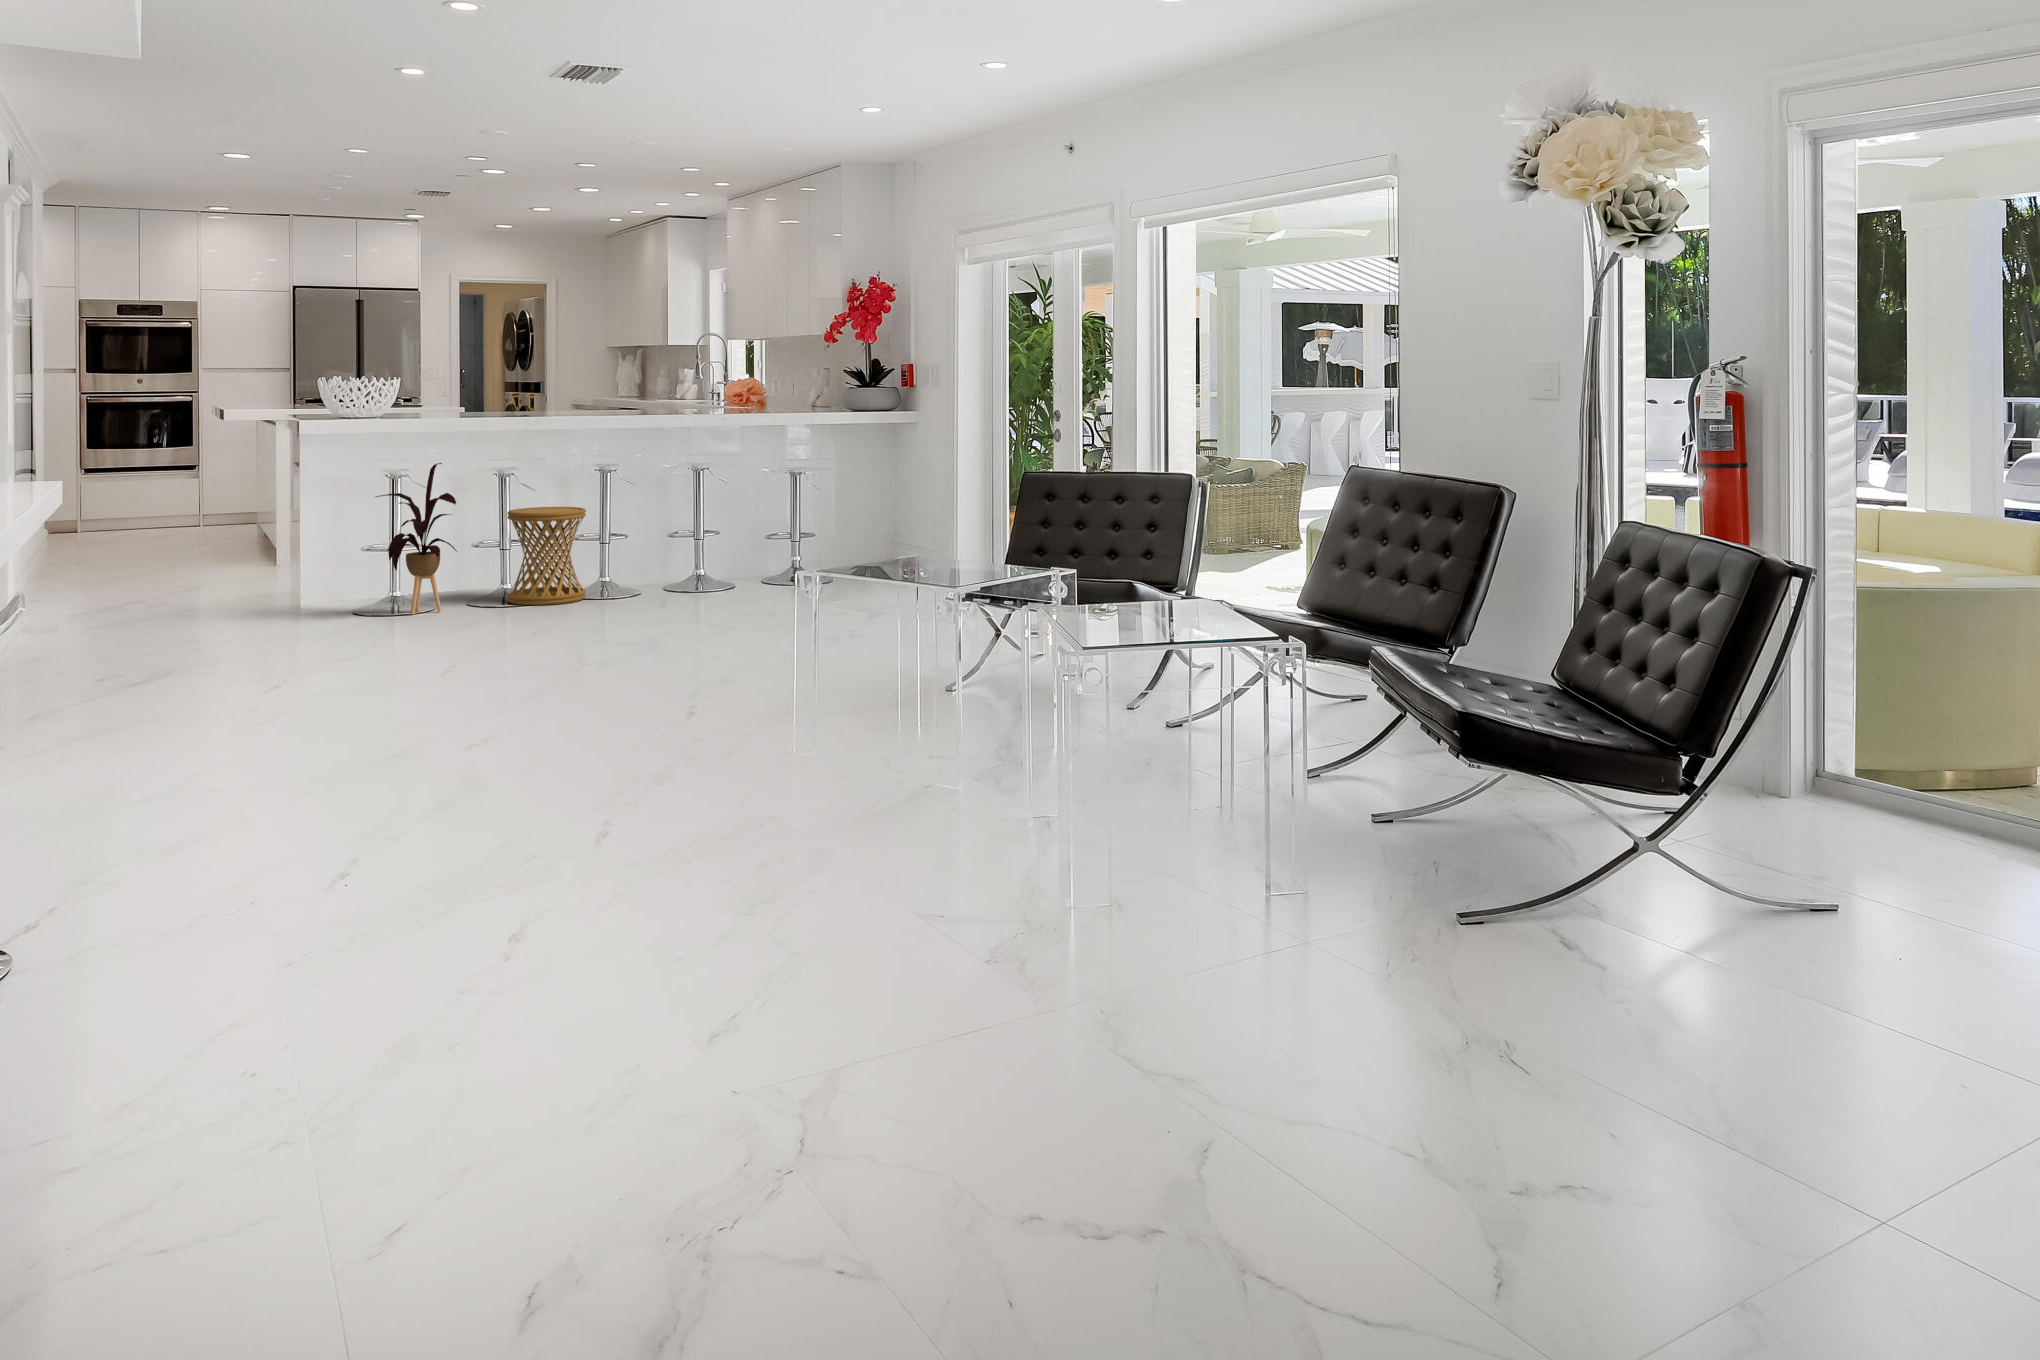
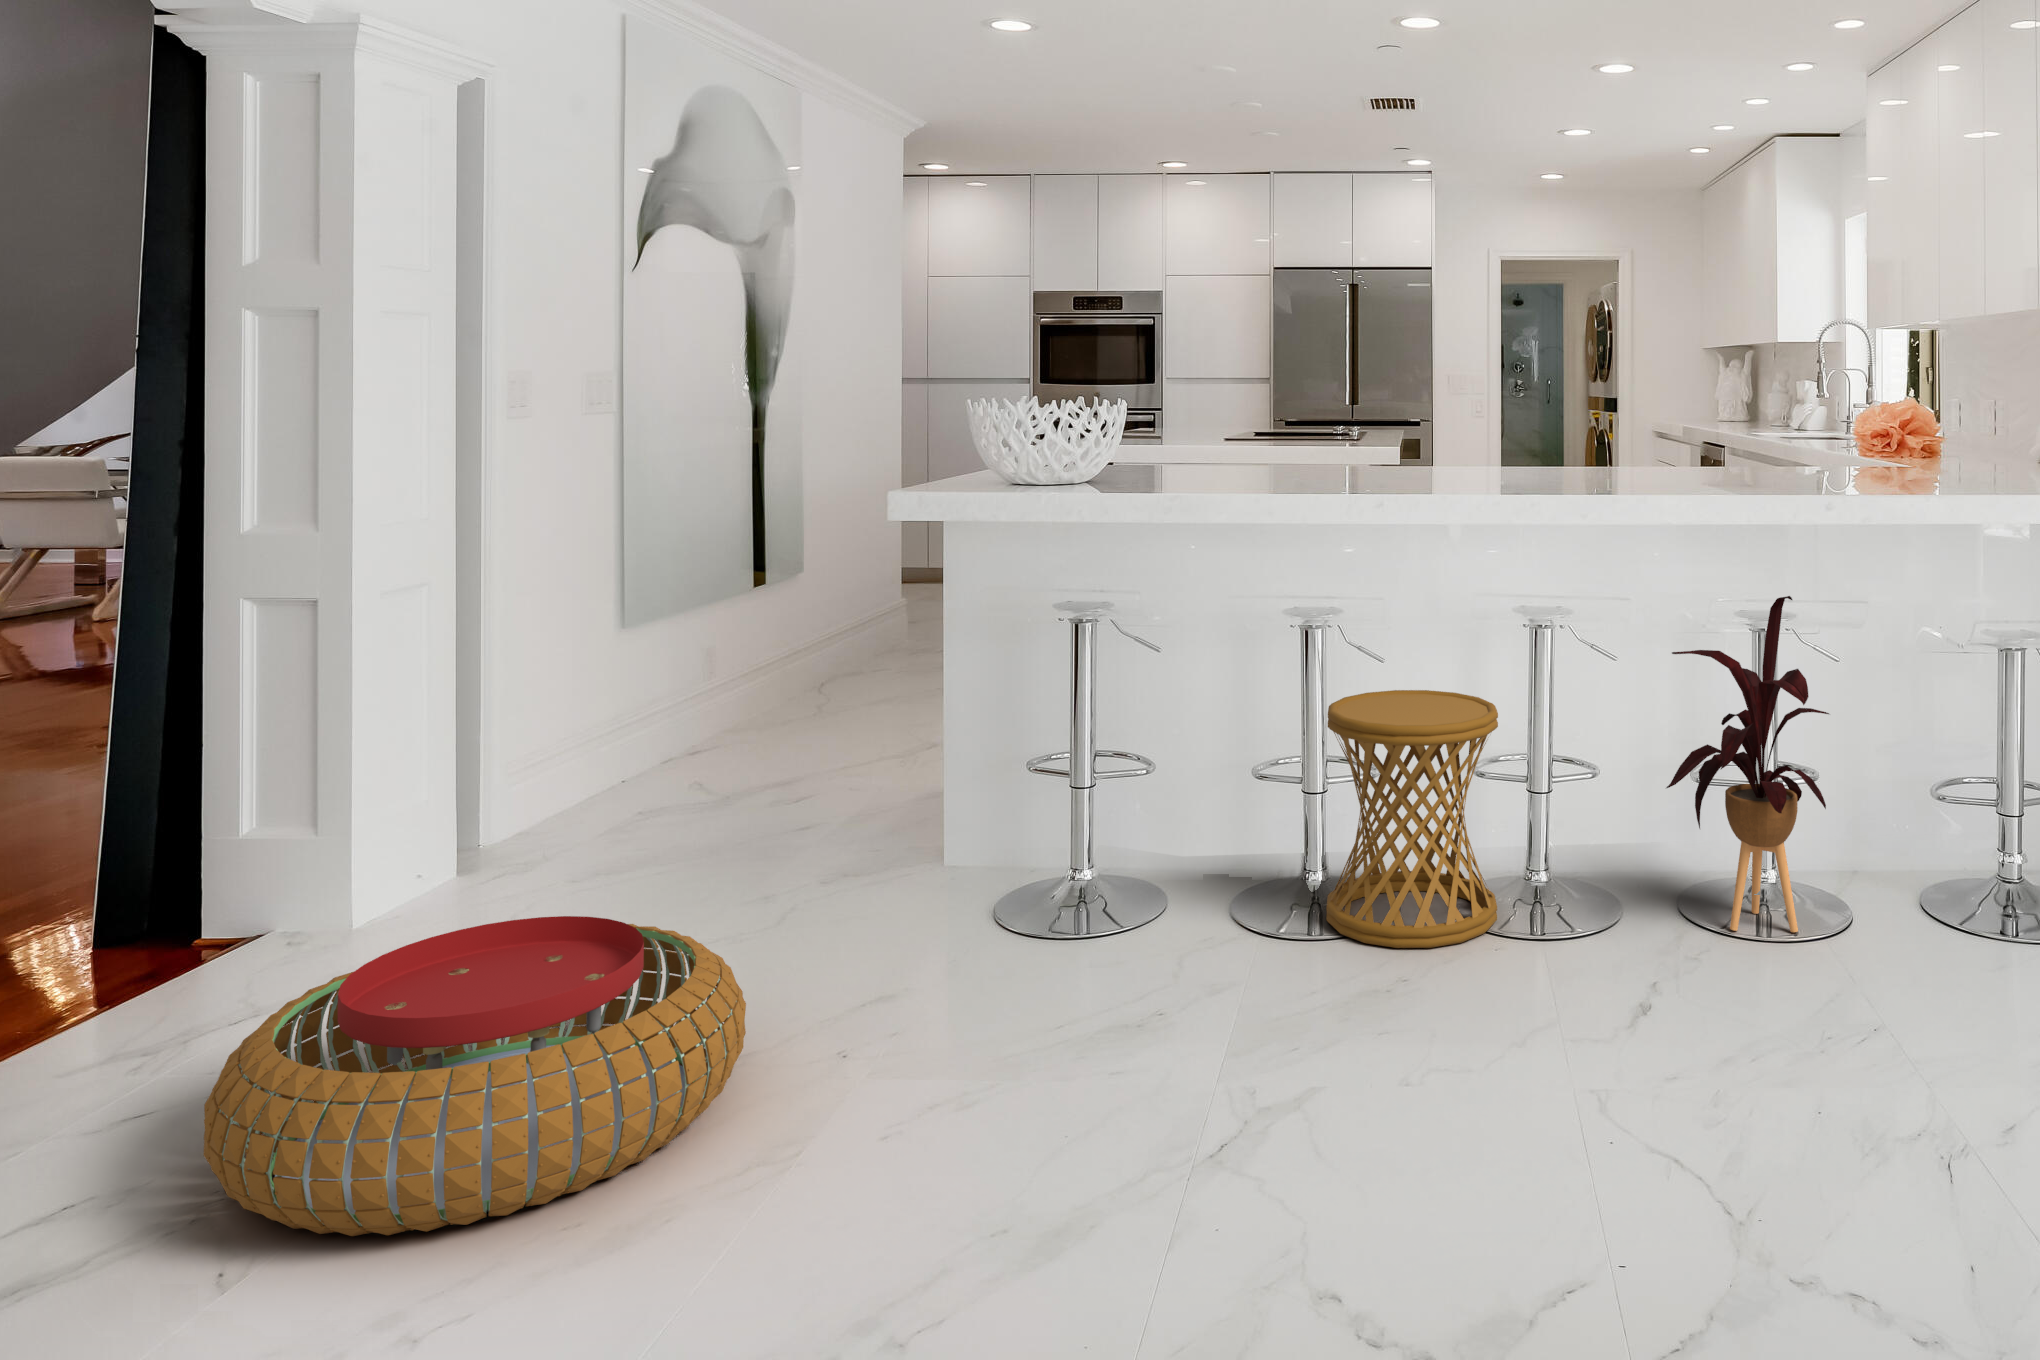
house plant: present [376,463,457,615] -> present [1666,596,1829,932]
pouf: none [132,587,331,670] -> present [203,916,746,1236]

